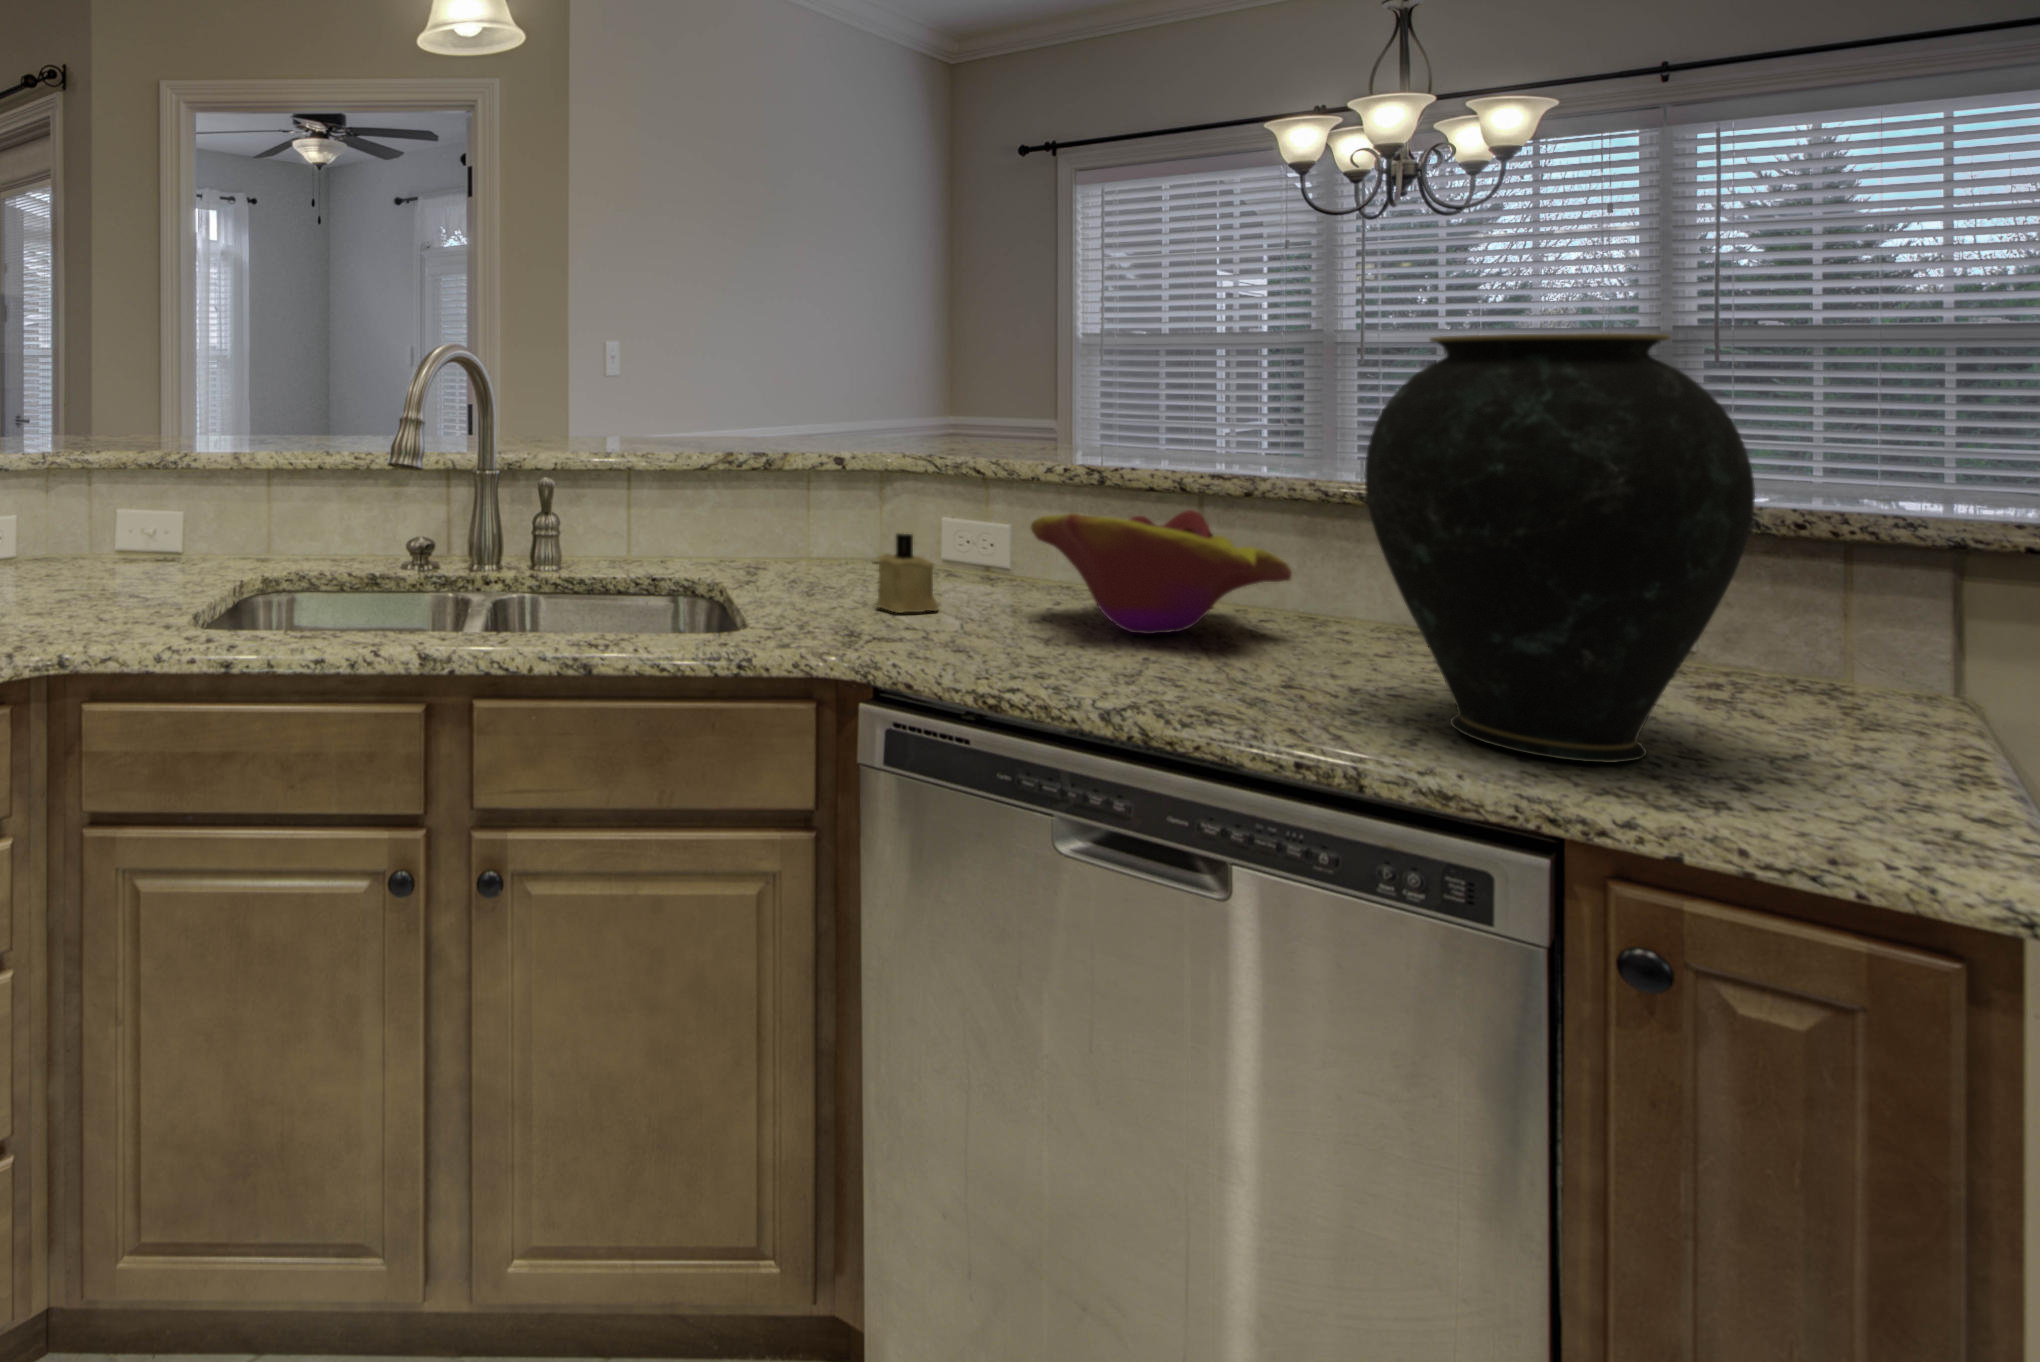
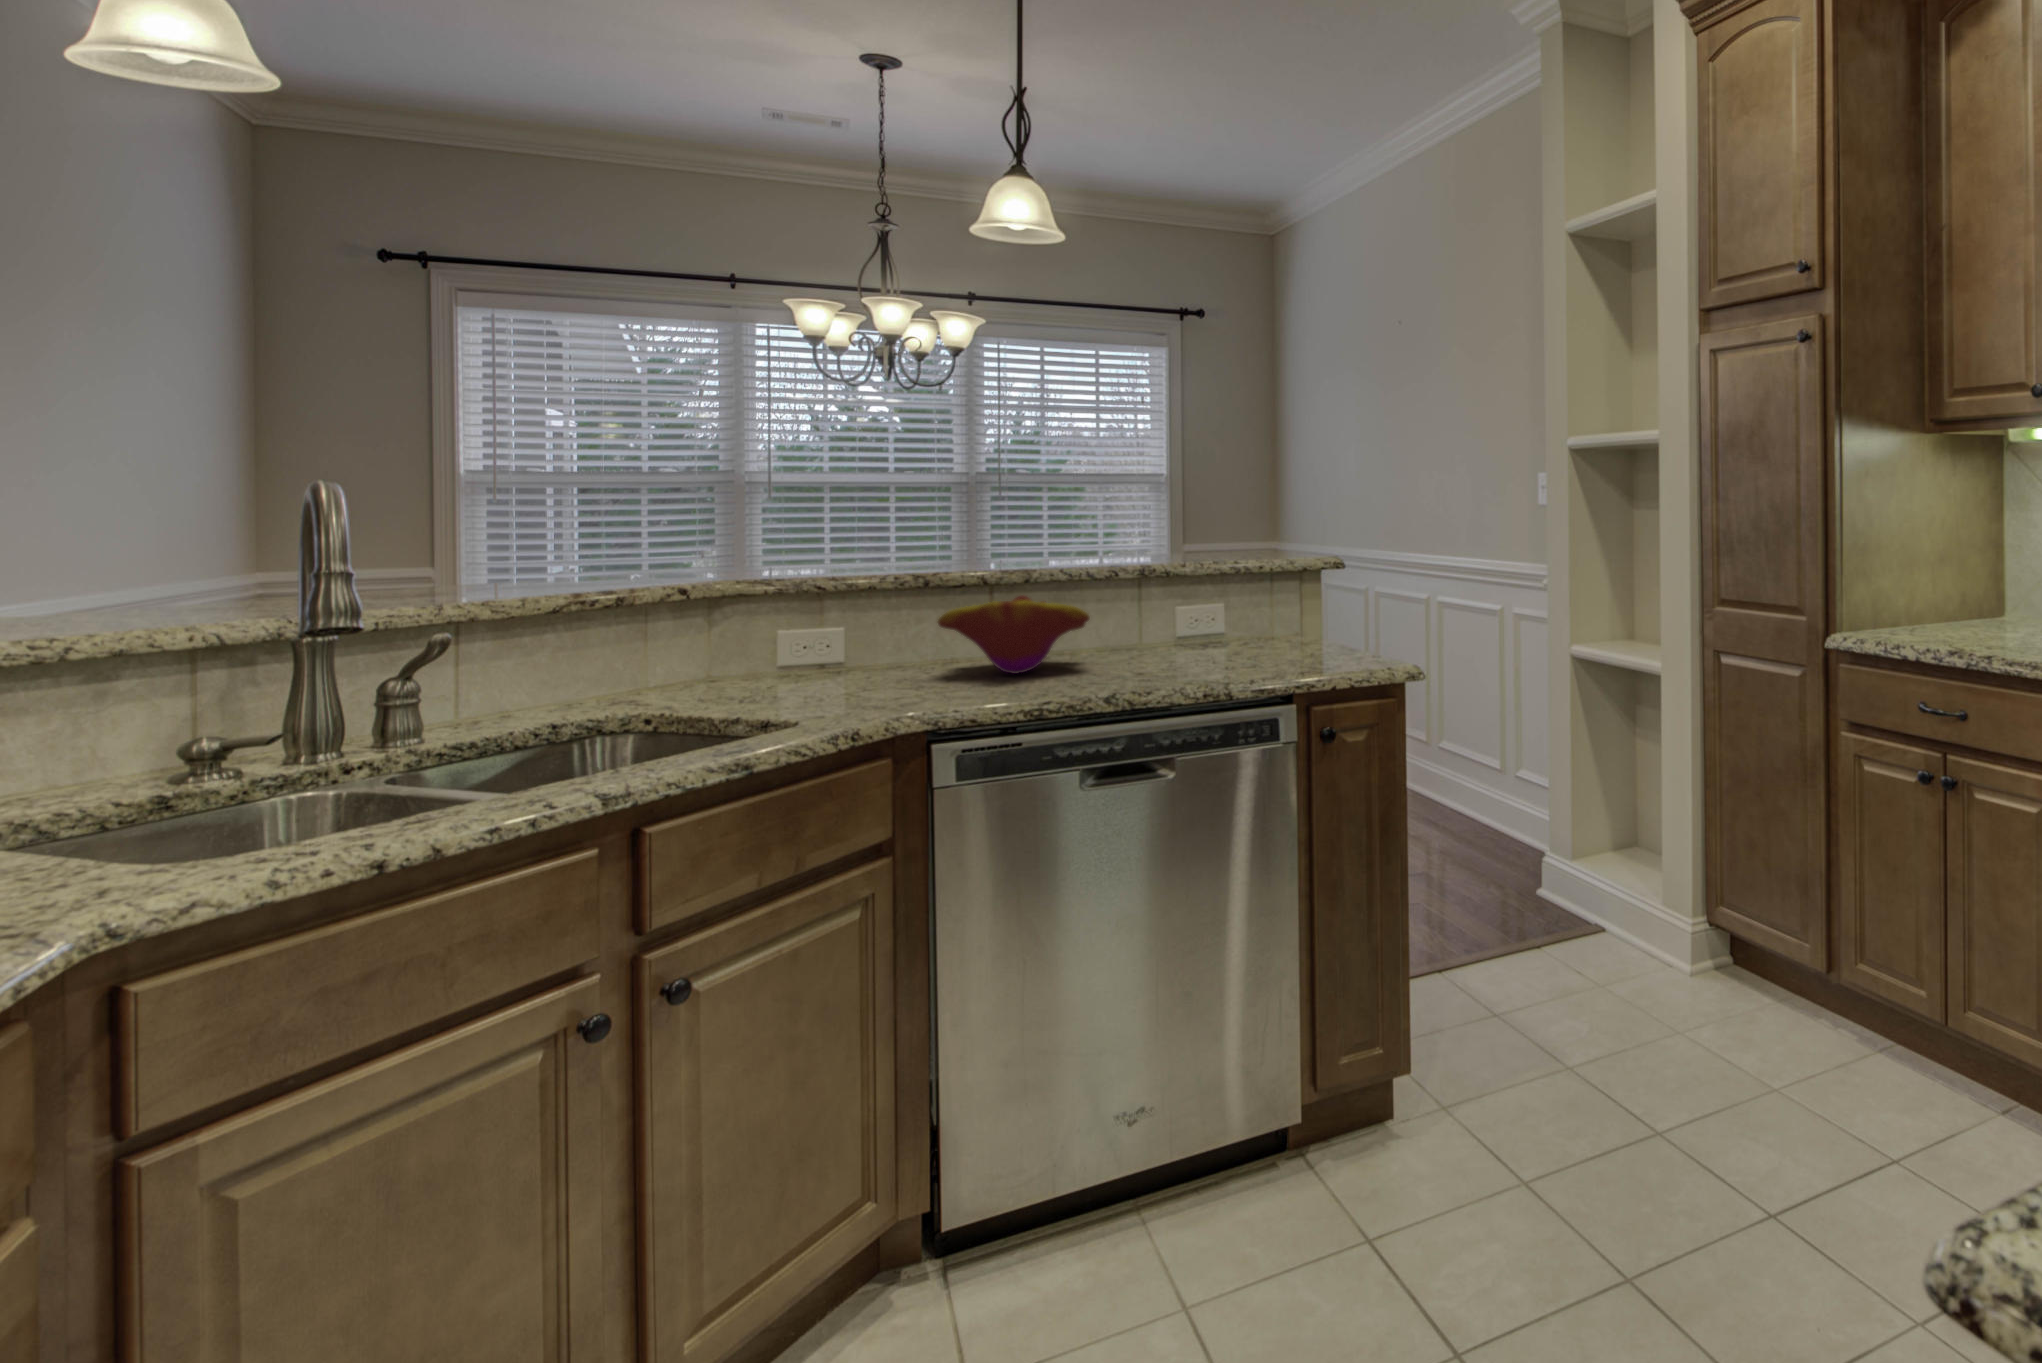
vase: present [1365,333,1755,763] -> none [1175,491,1308,673]
candle: present [876,534,938,613] -> none [828,636,878,696]

